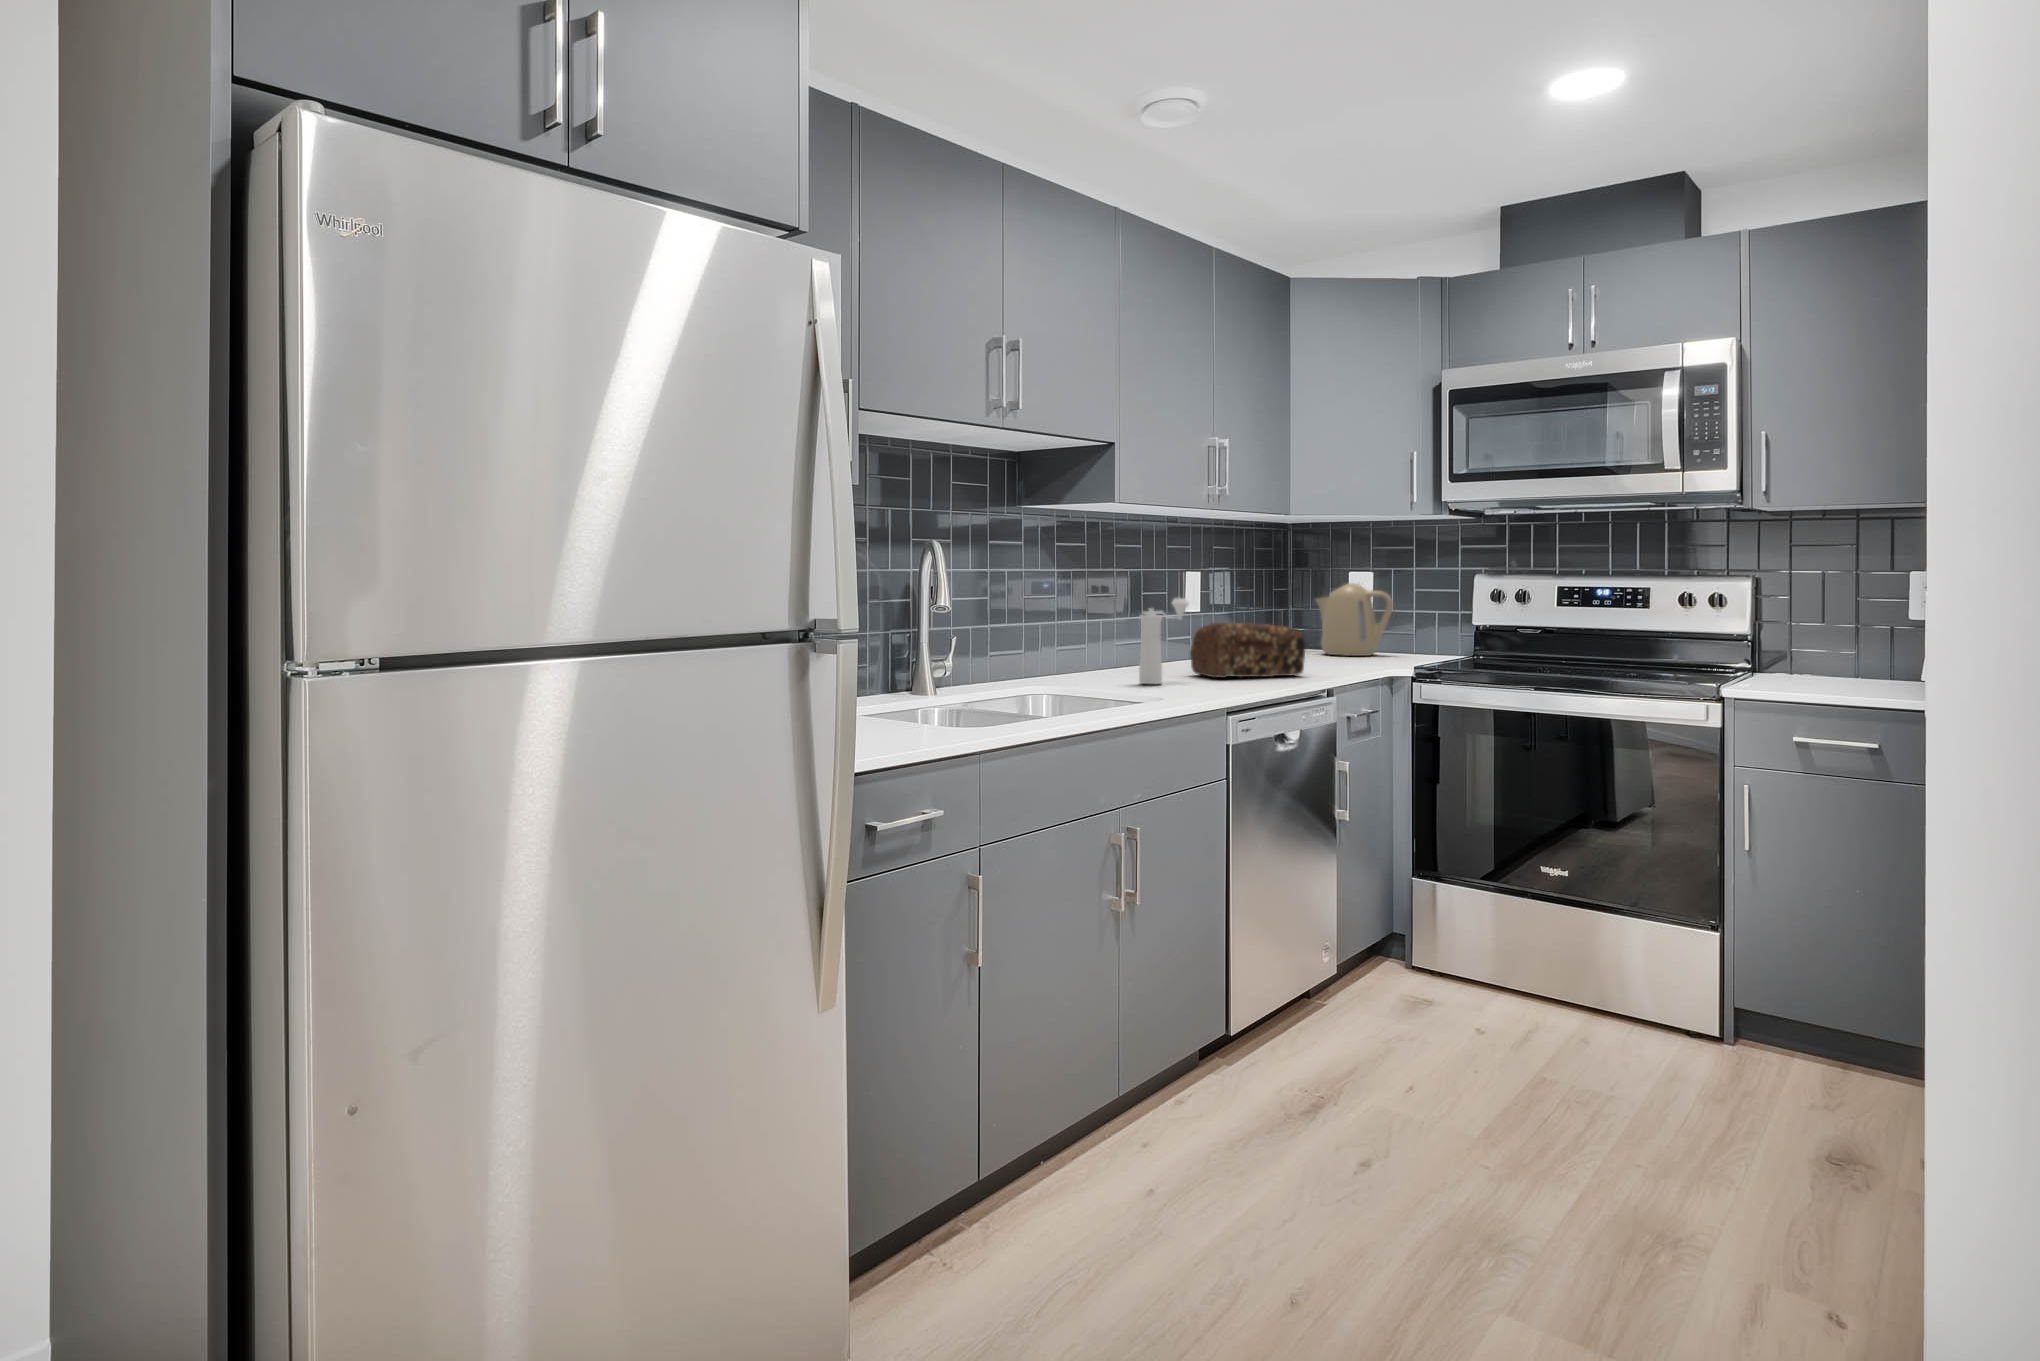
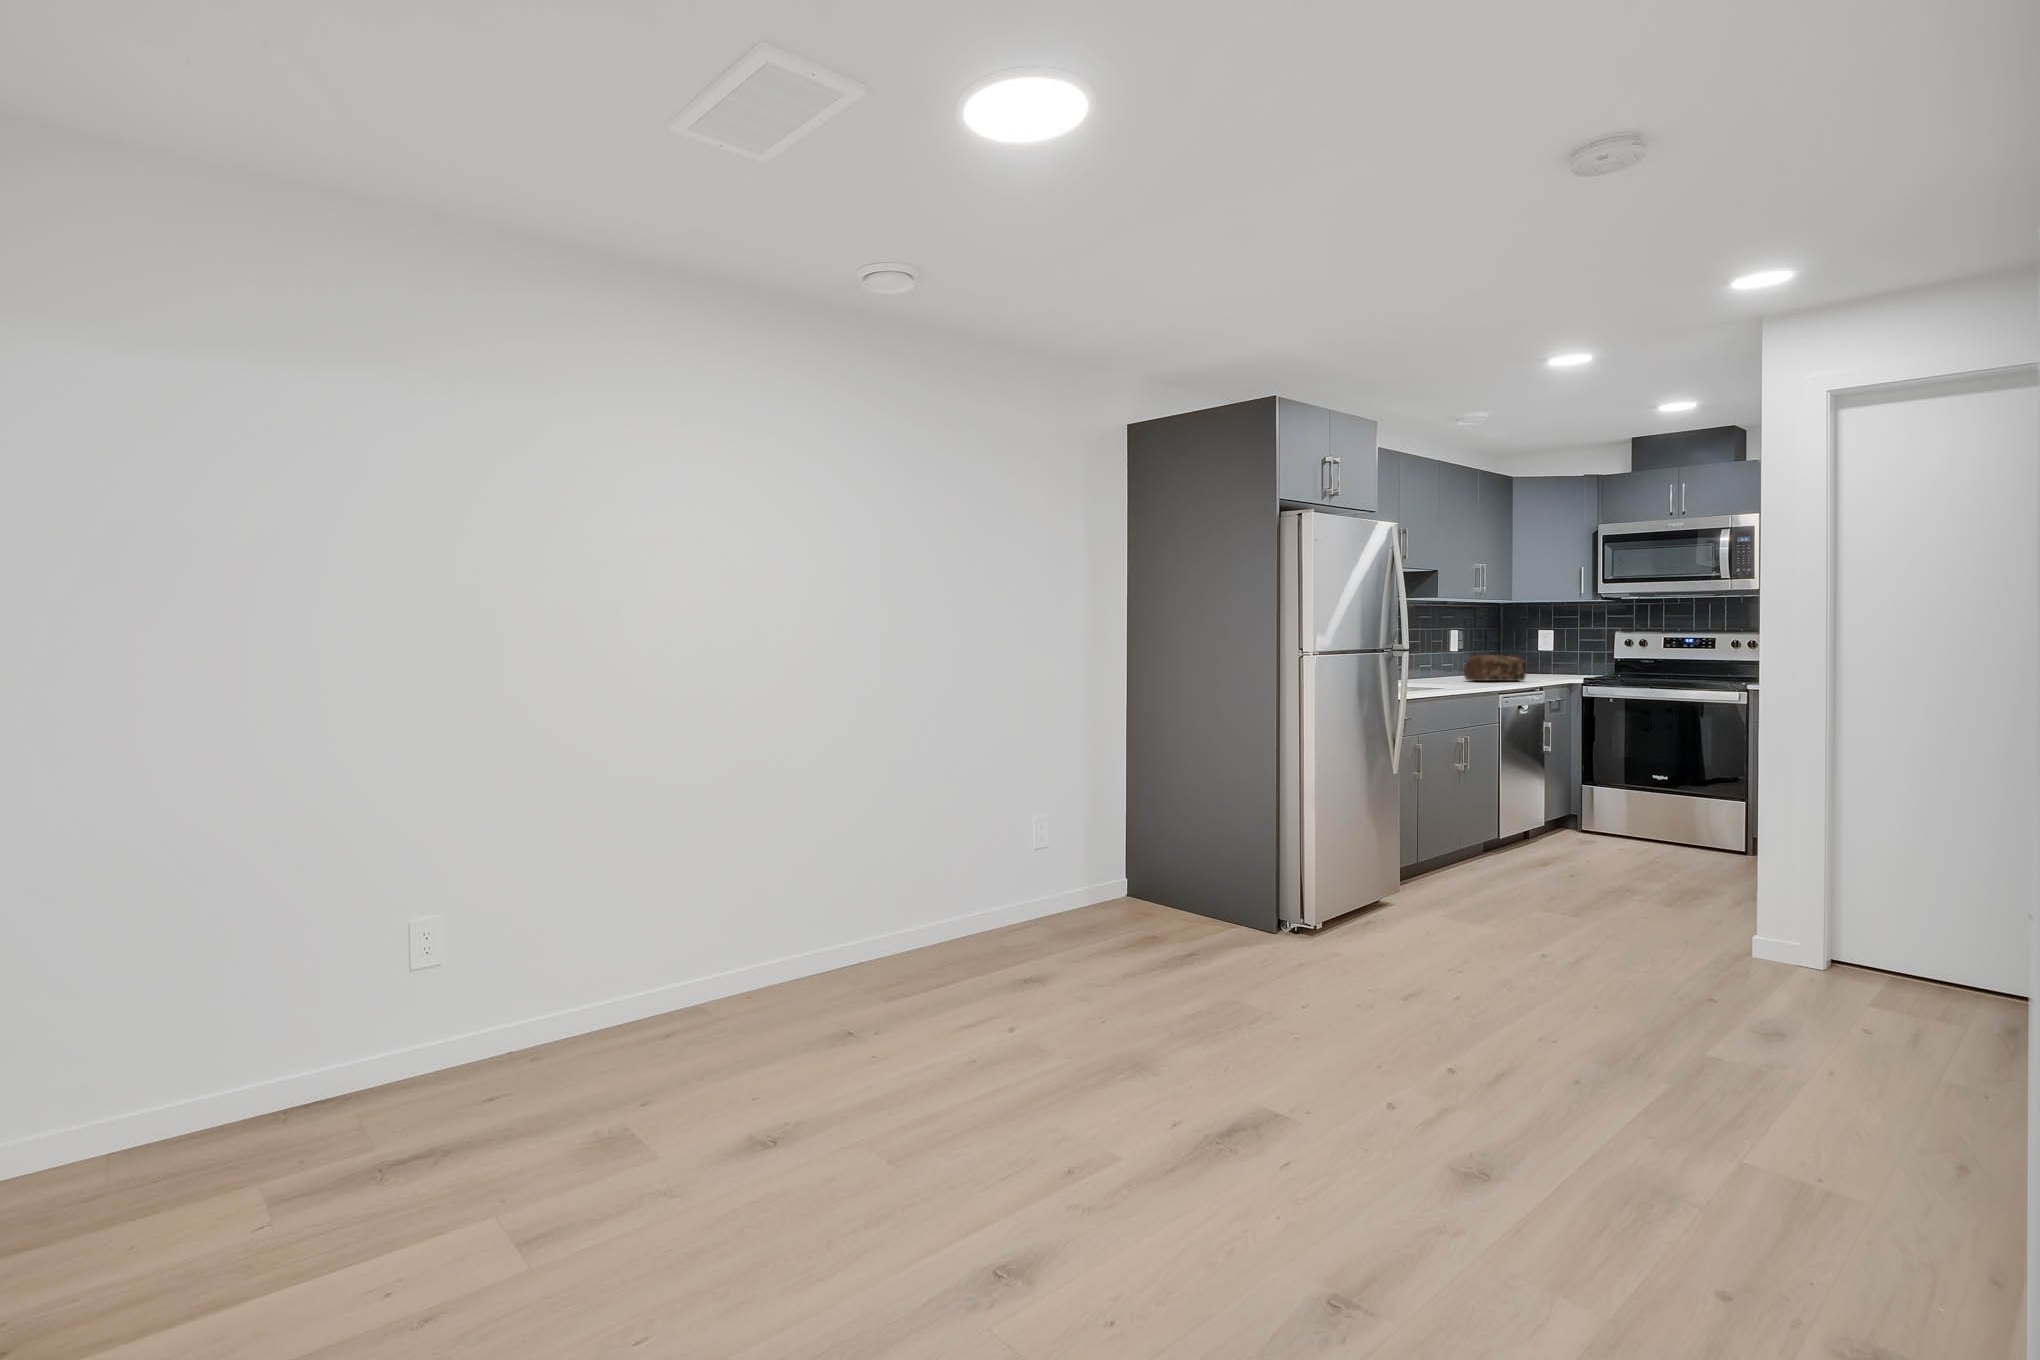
kettle: present [1316,583,1393,656] -> none [1520,637,1568,676]
pepper mill: present [1139,598,1189,684] -> none [1443,643,1468,683]

